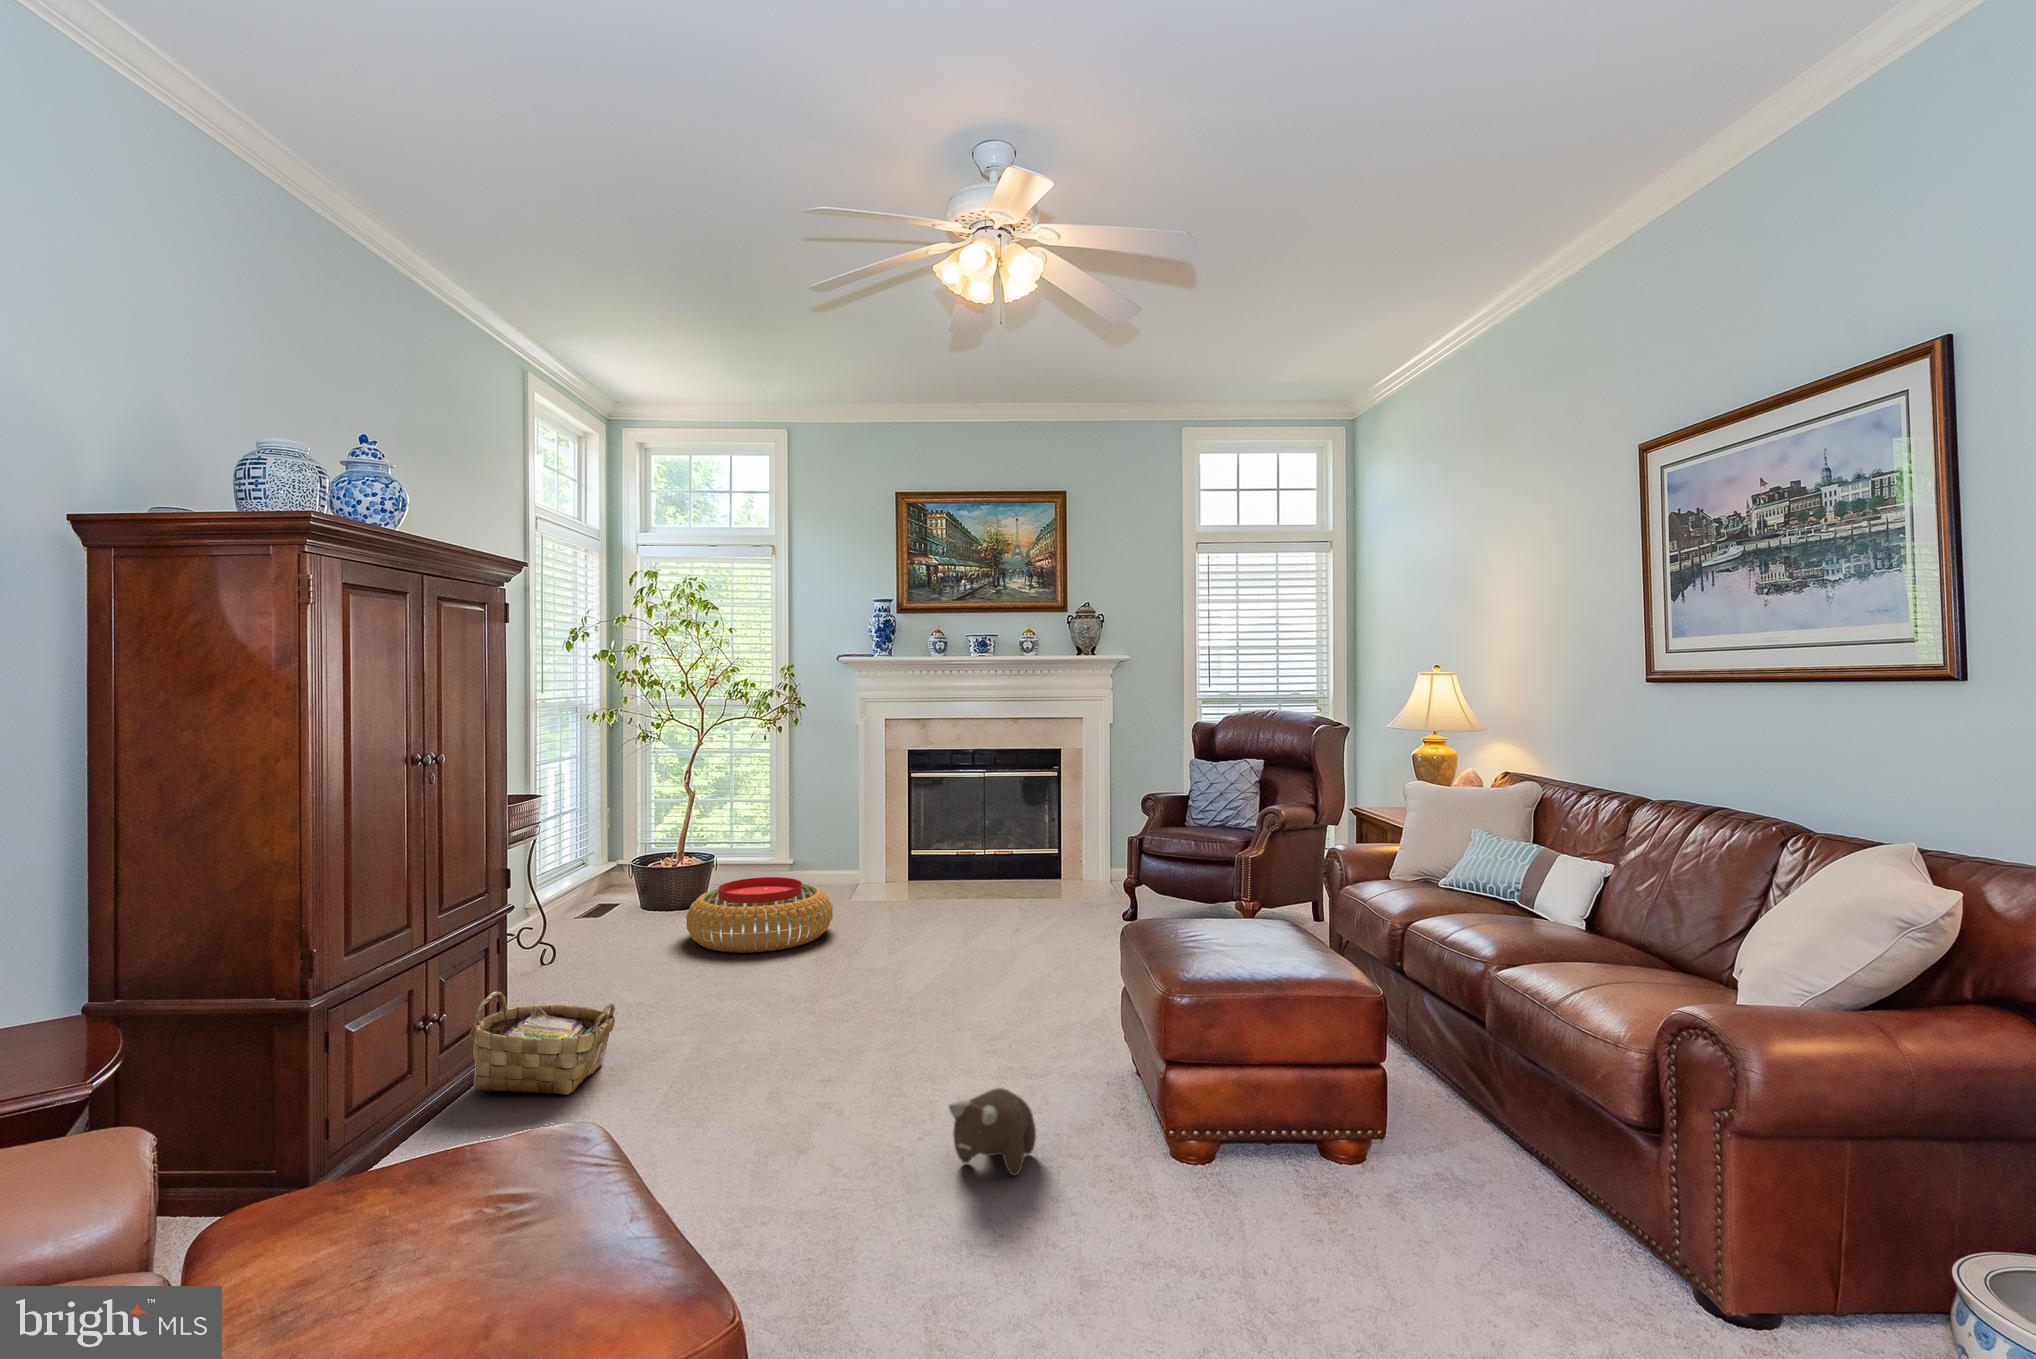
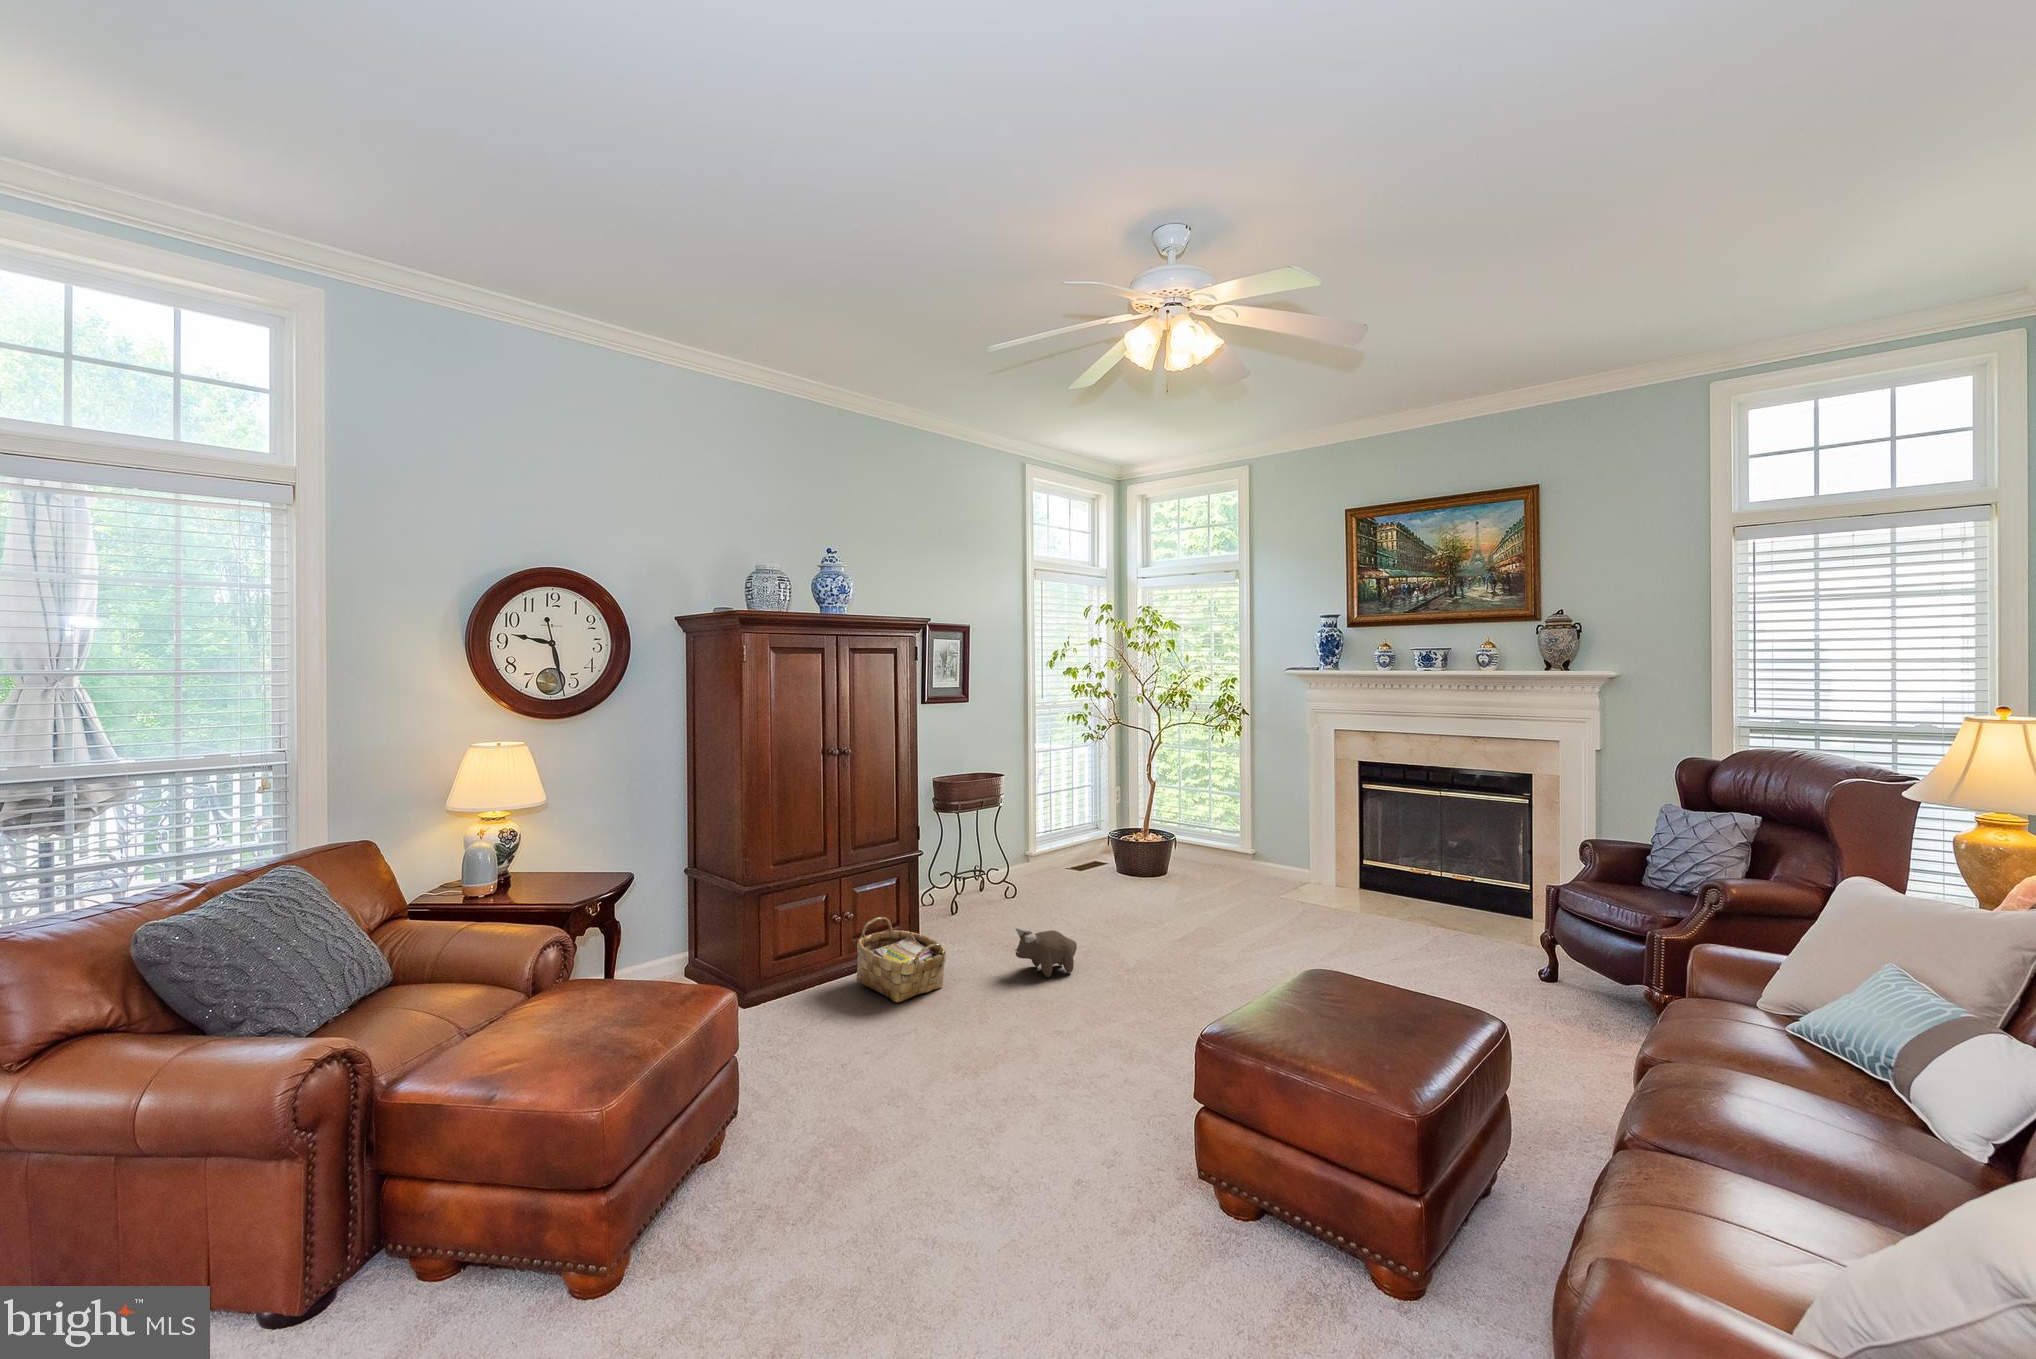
pouf: present [686,877,833,953] -> none [1106,863,1230,930]
plush toy: present [949,1088,1036,1176] -> present [1014,928,1077,977]

